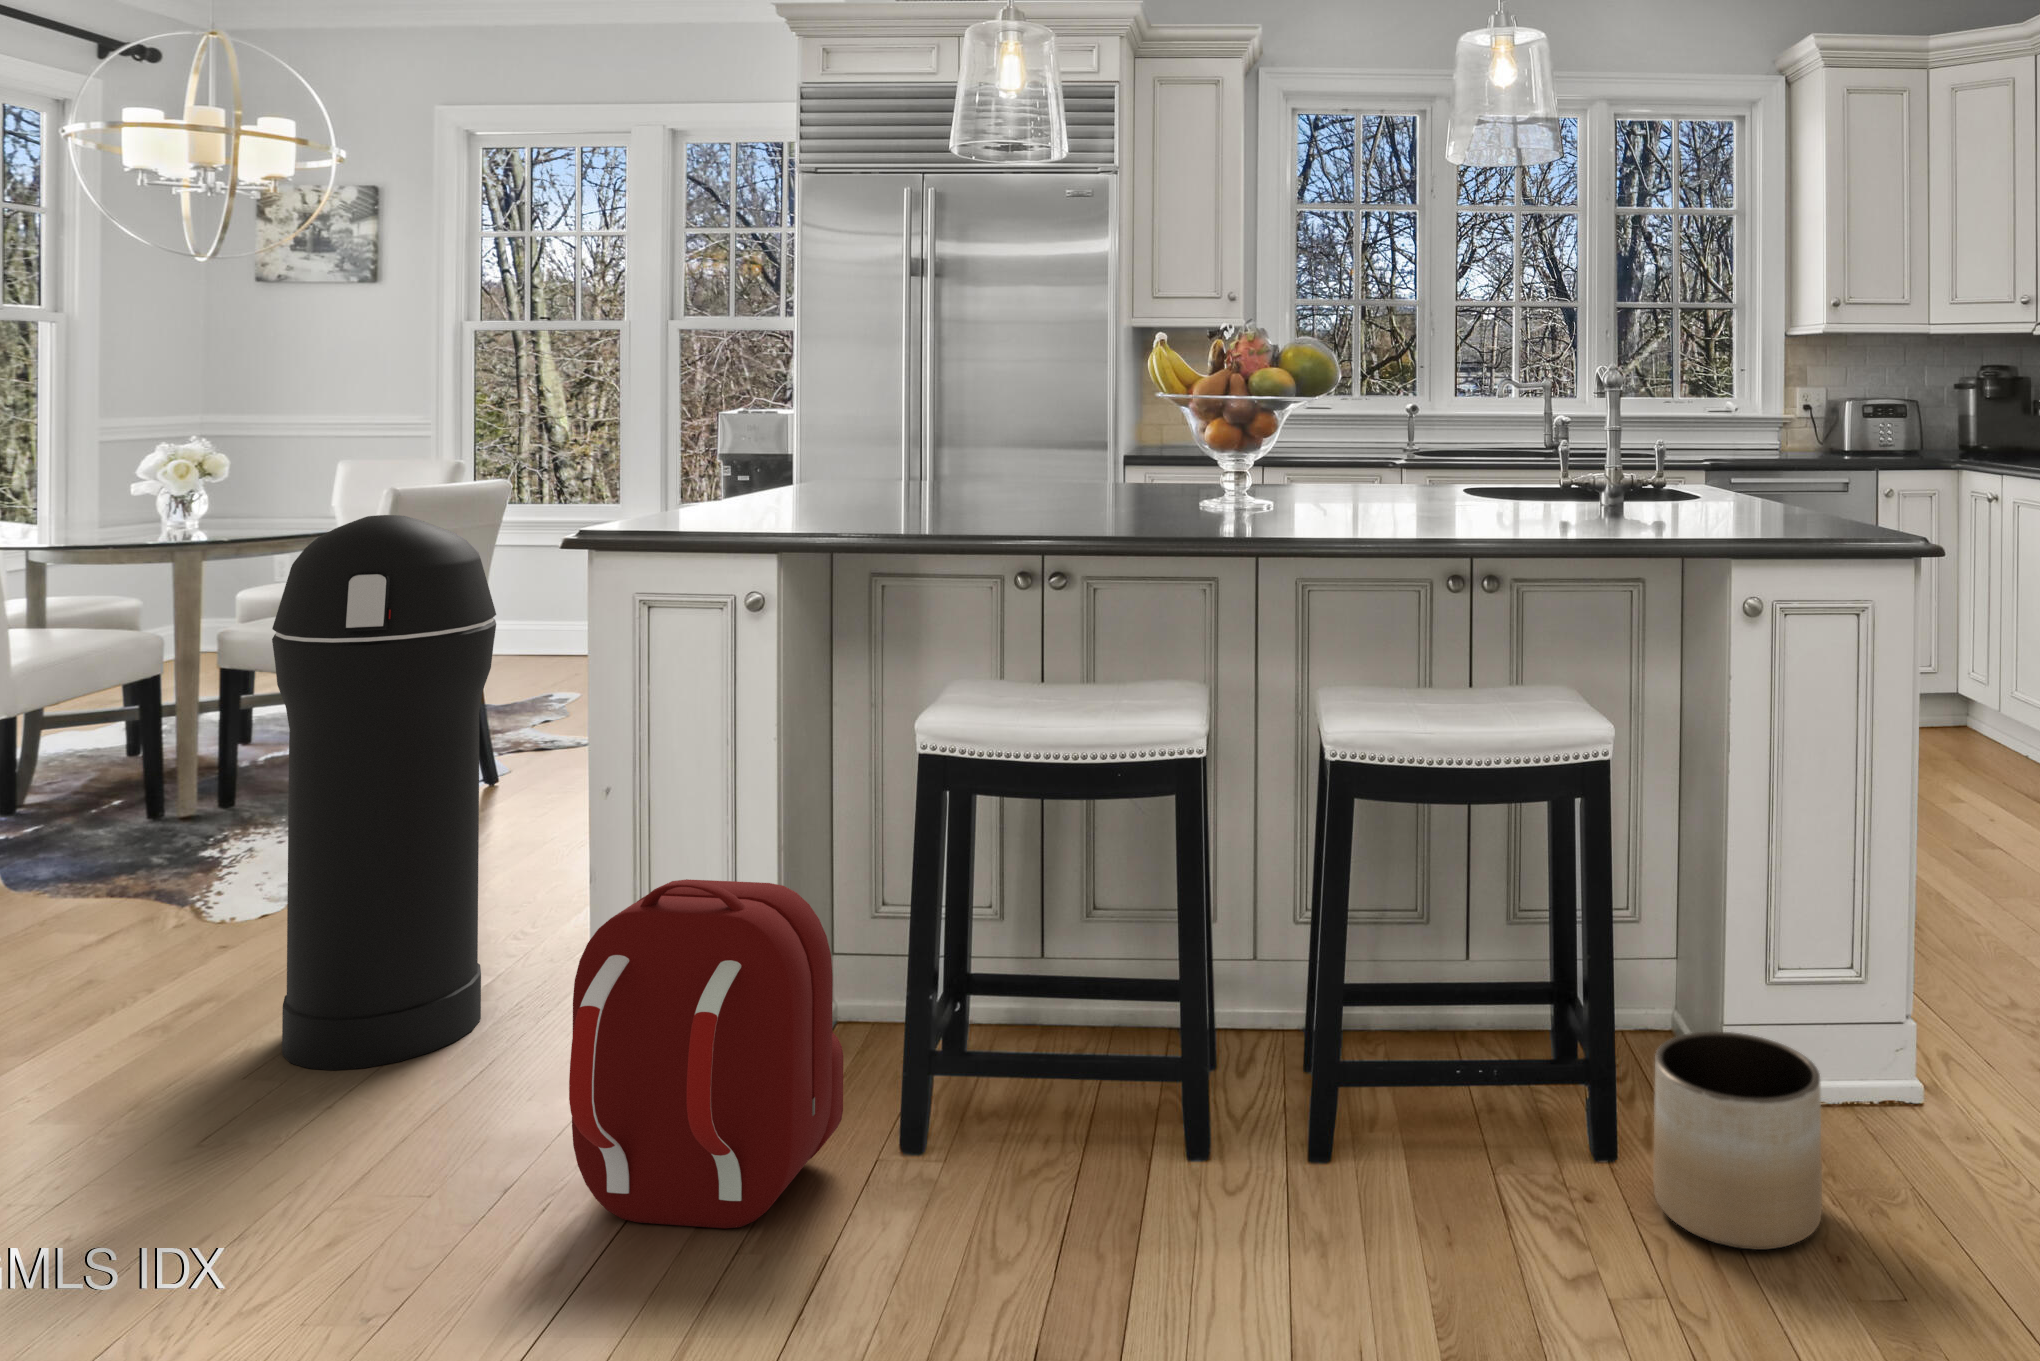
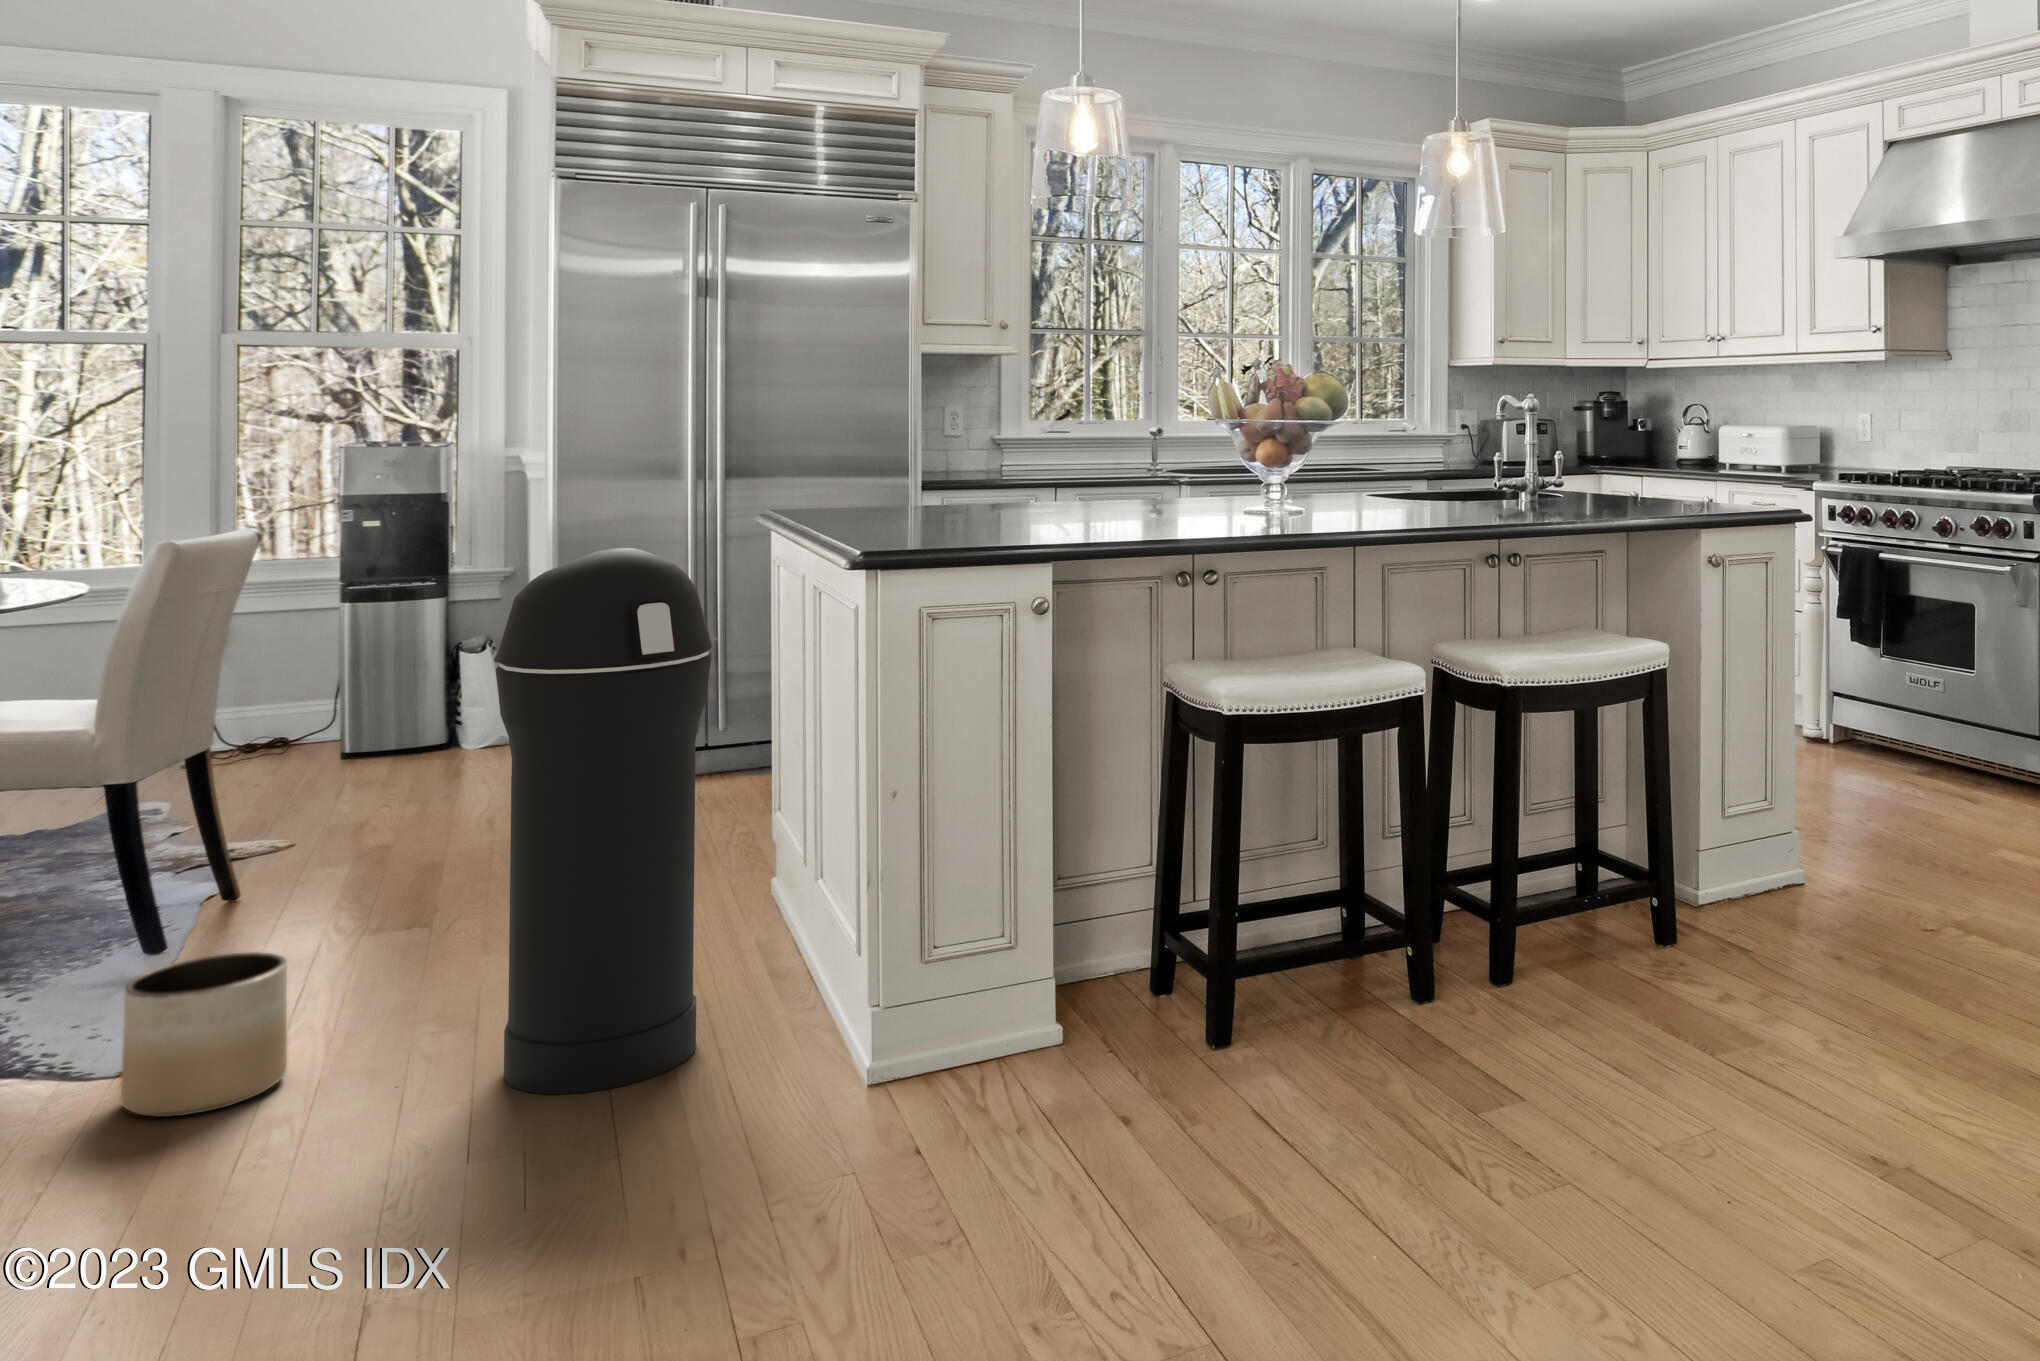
backpack: present [569,879,843,1228] -> none [1021,816,1224,1095]
planter: present [1653,1031,1822,1250] -> present [121,952,287,1117]

